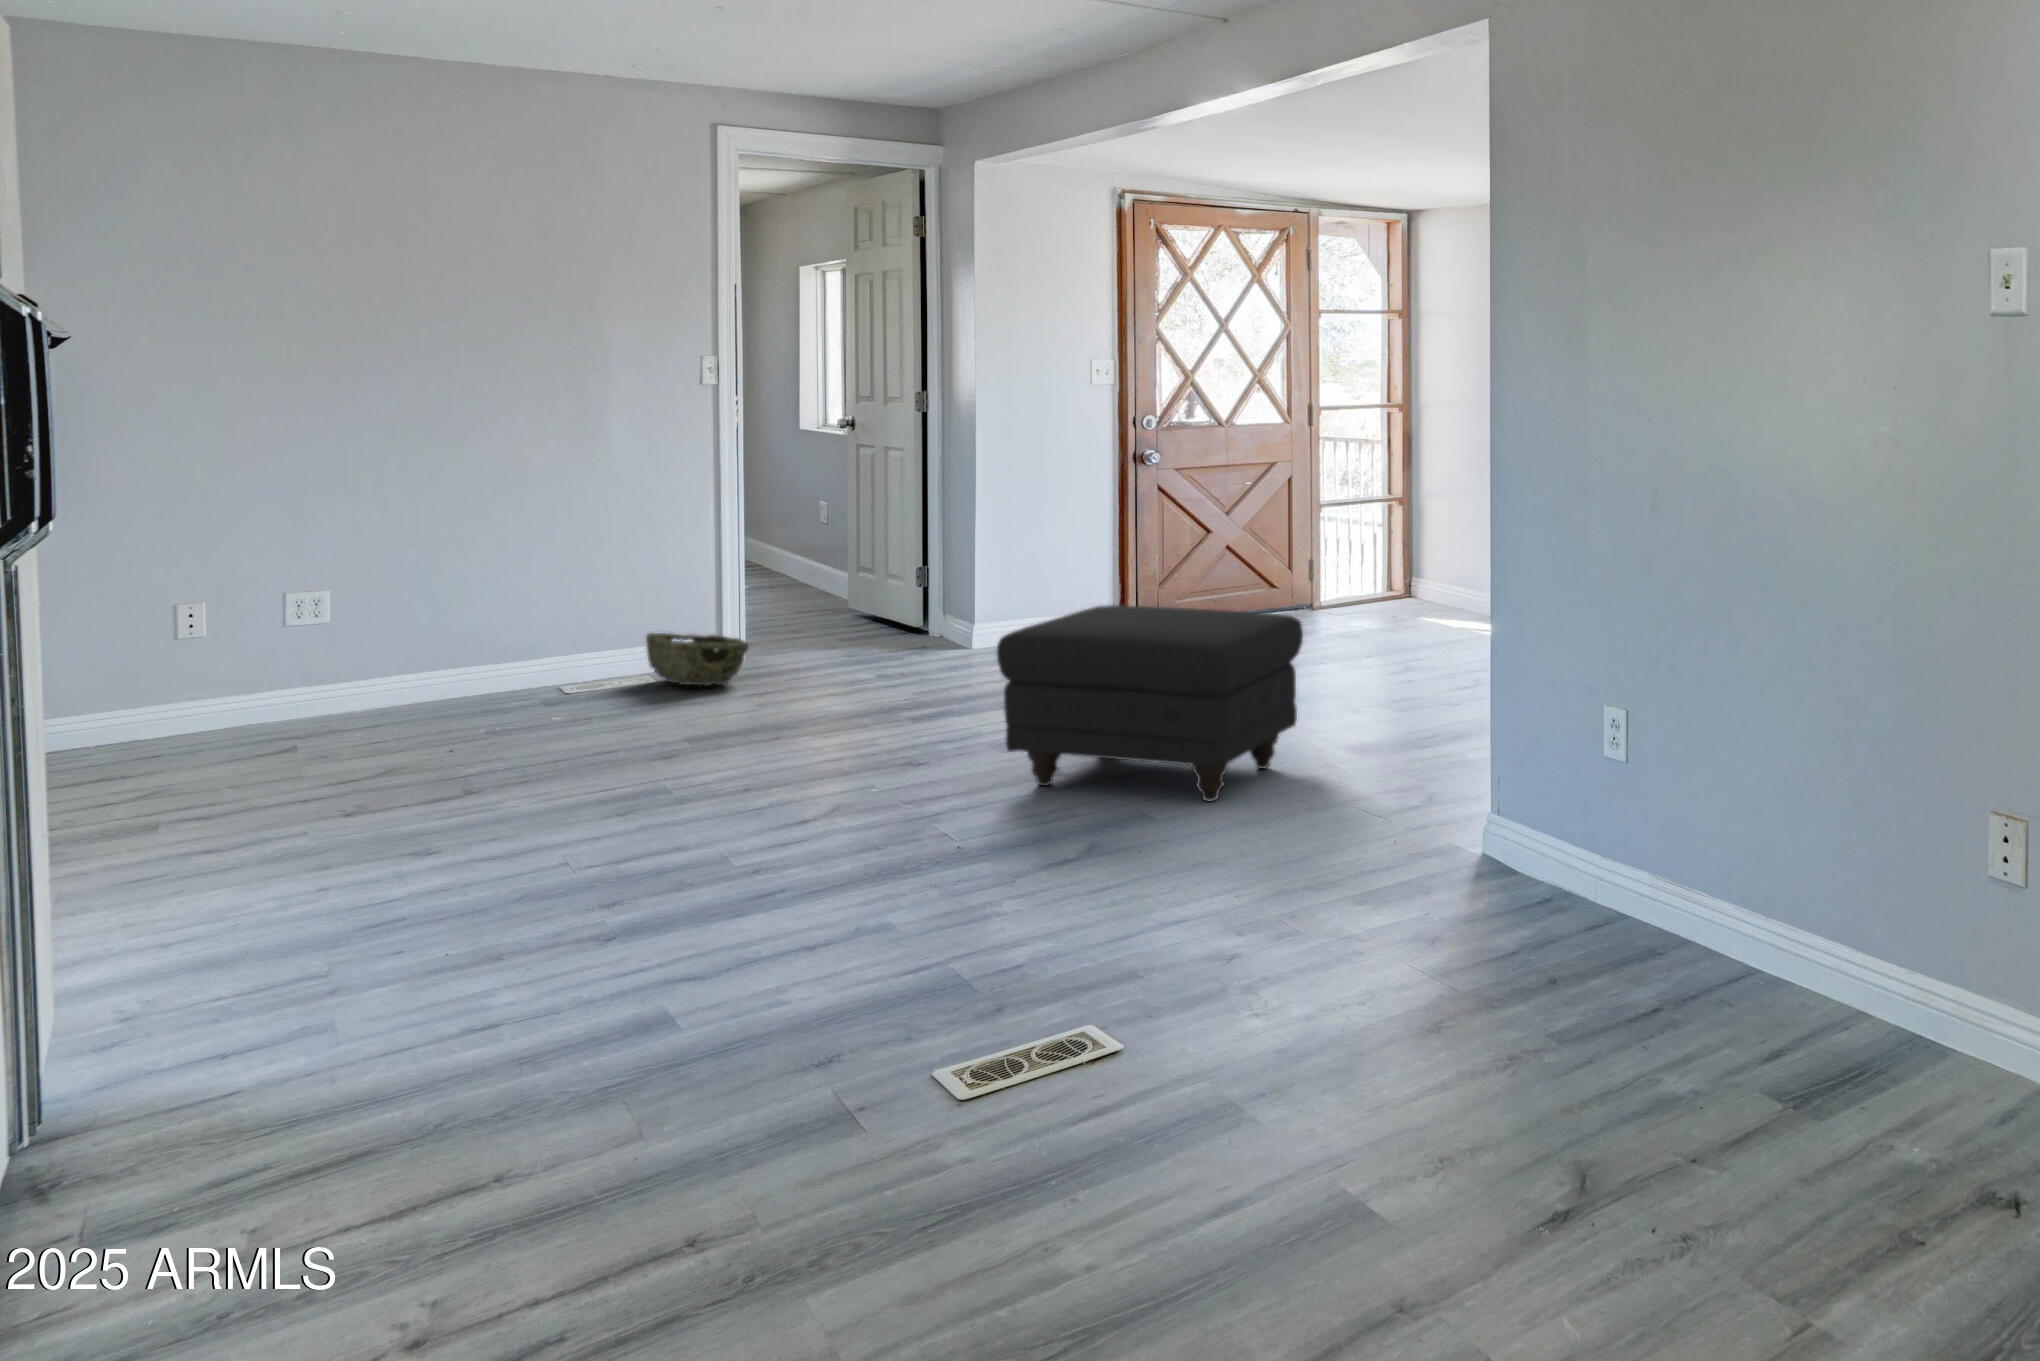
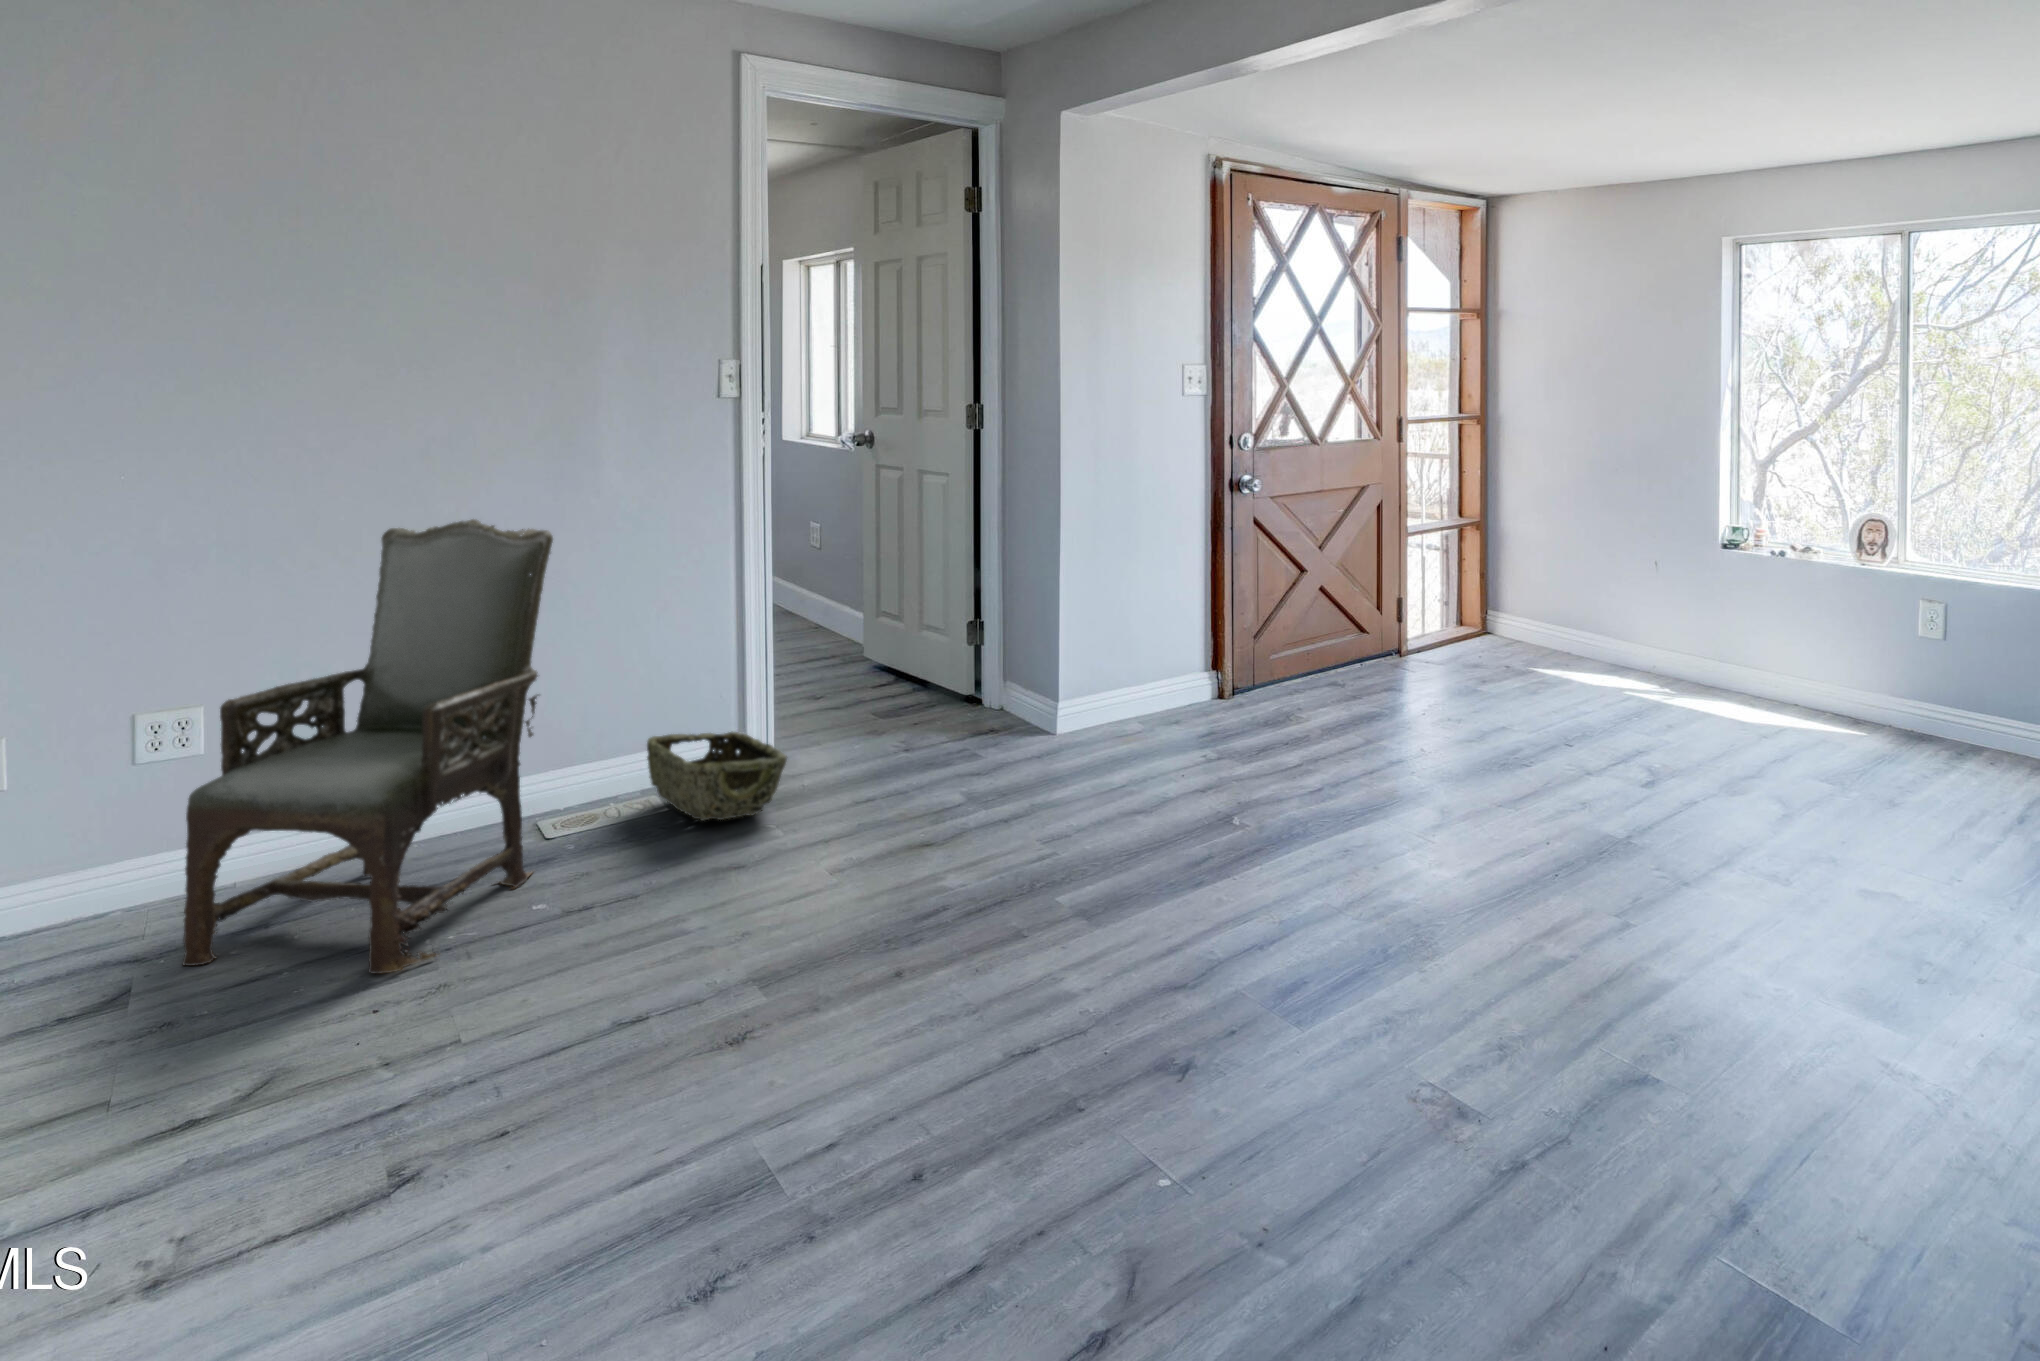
armchair: none [343,467,578,740] -> present [183,519,553,974]
ottoman: present [997,605,1303,801] -> none [1314,781,1839,1249]

